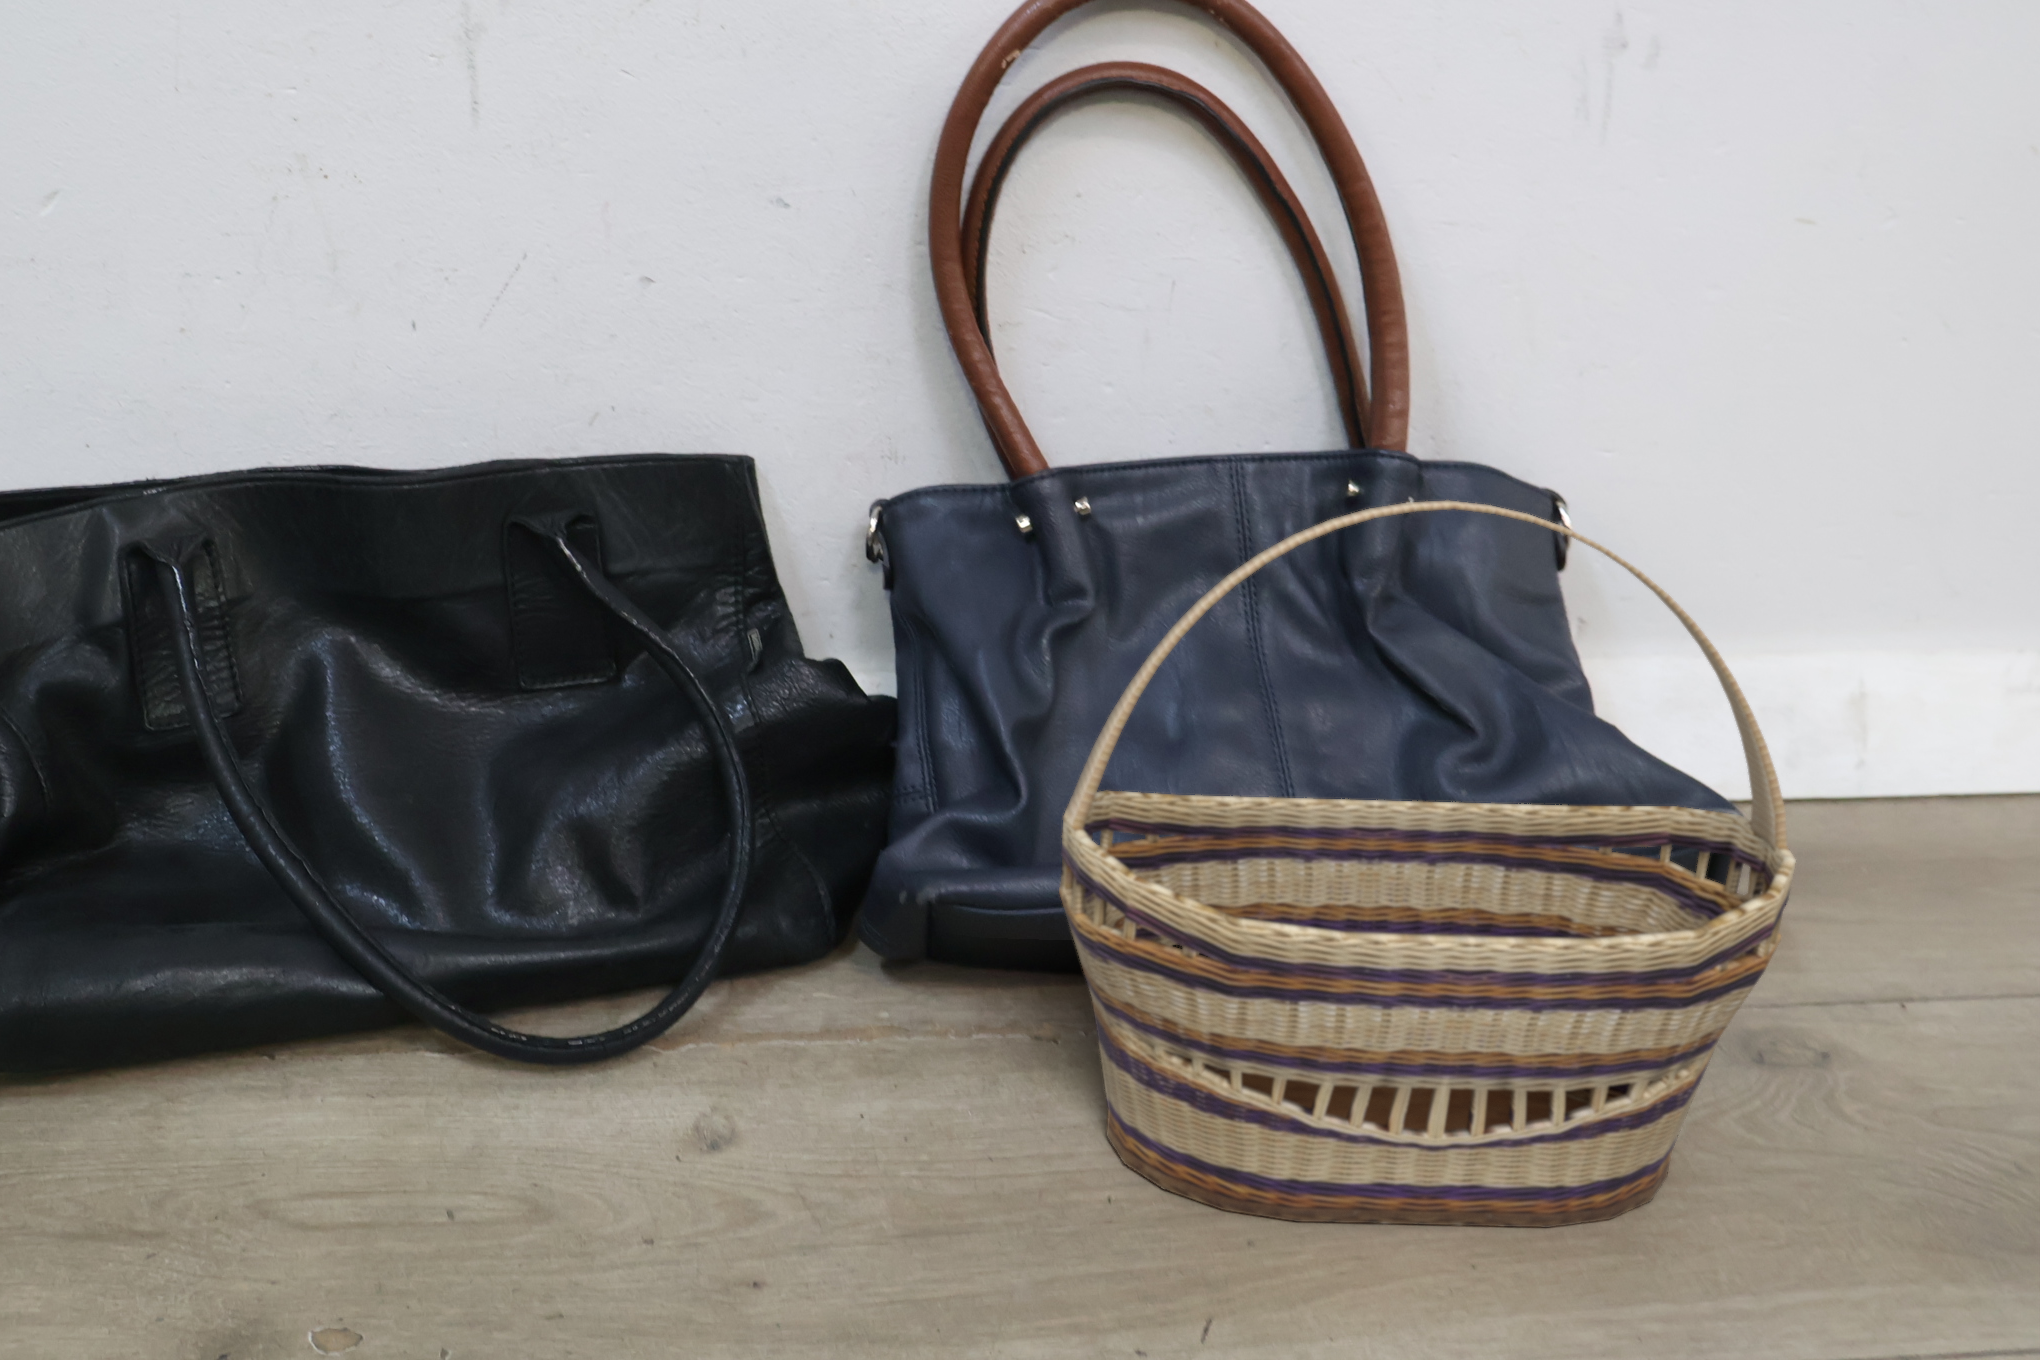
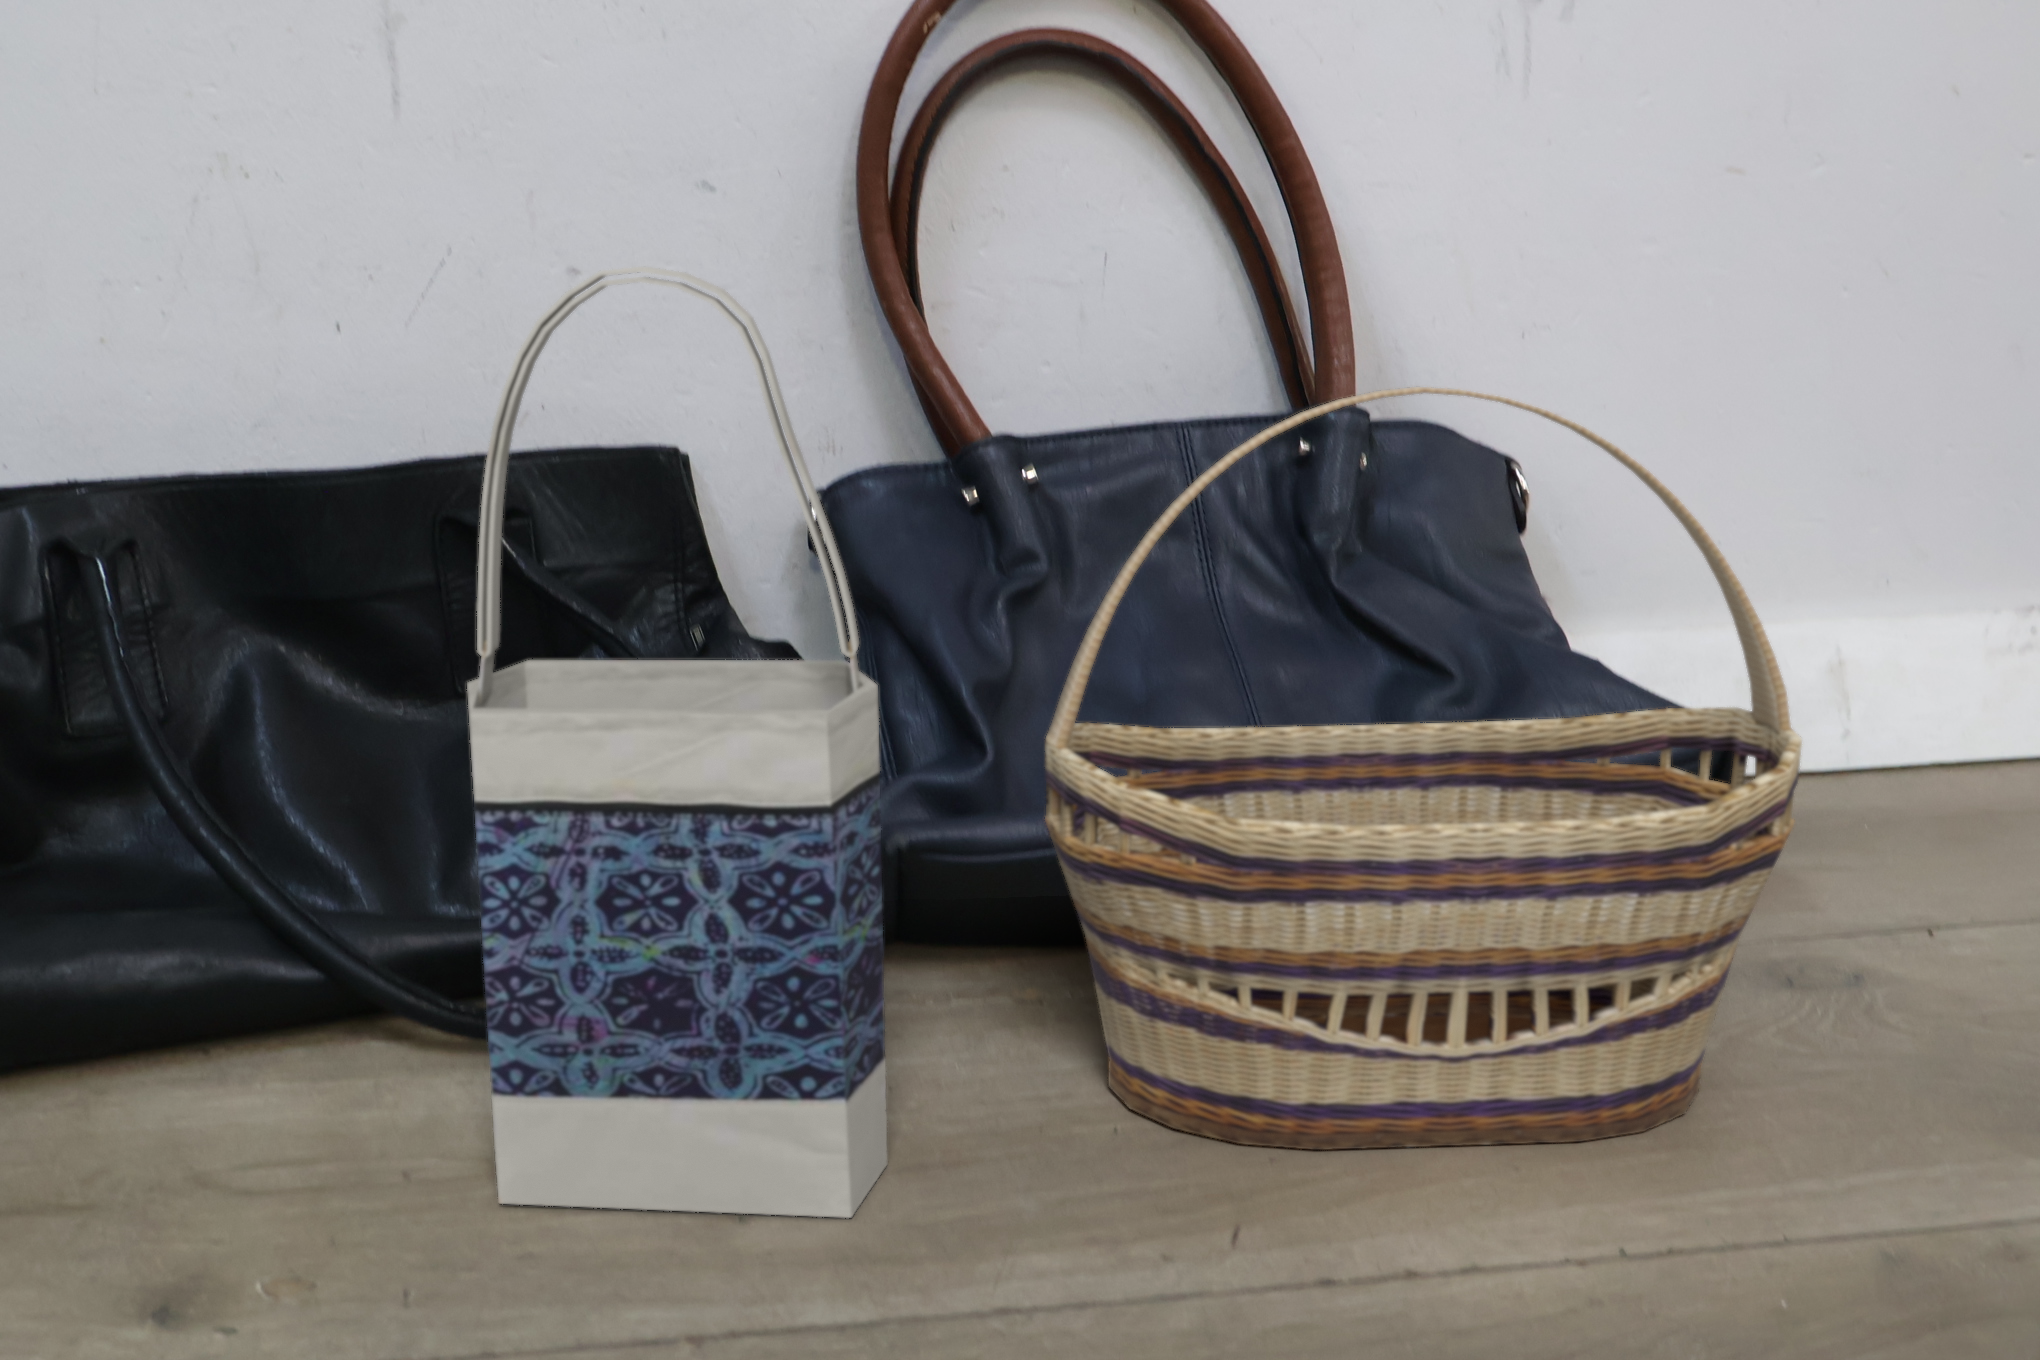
bag: none [495,360,897,1273] -> present [467,267,887,1218]

